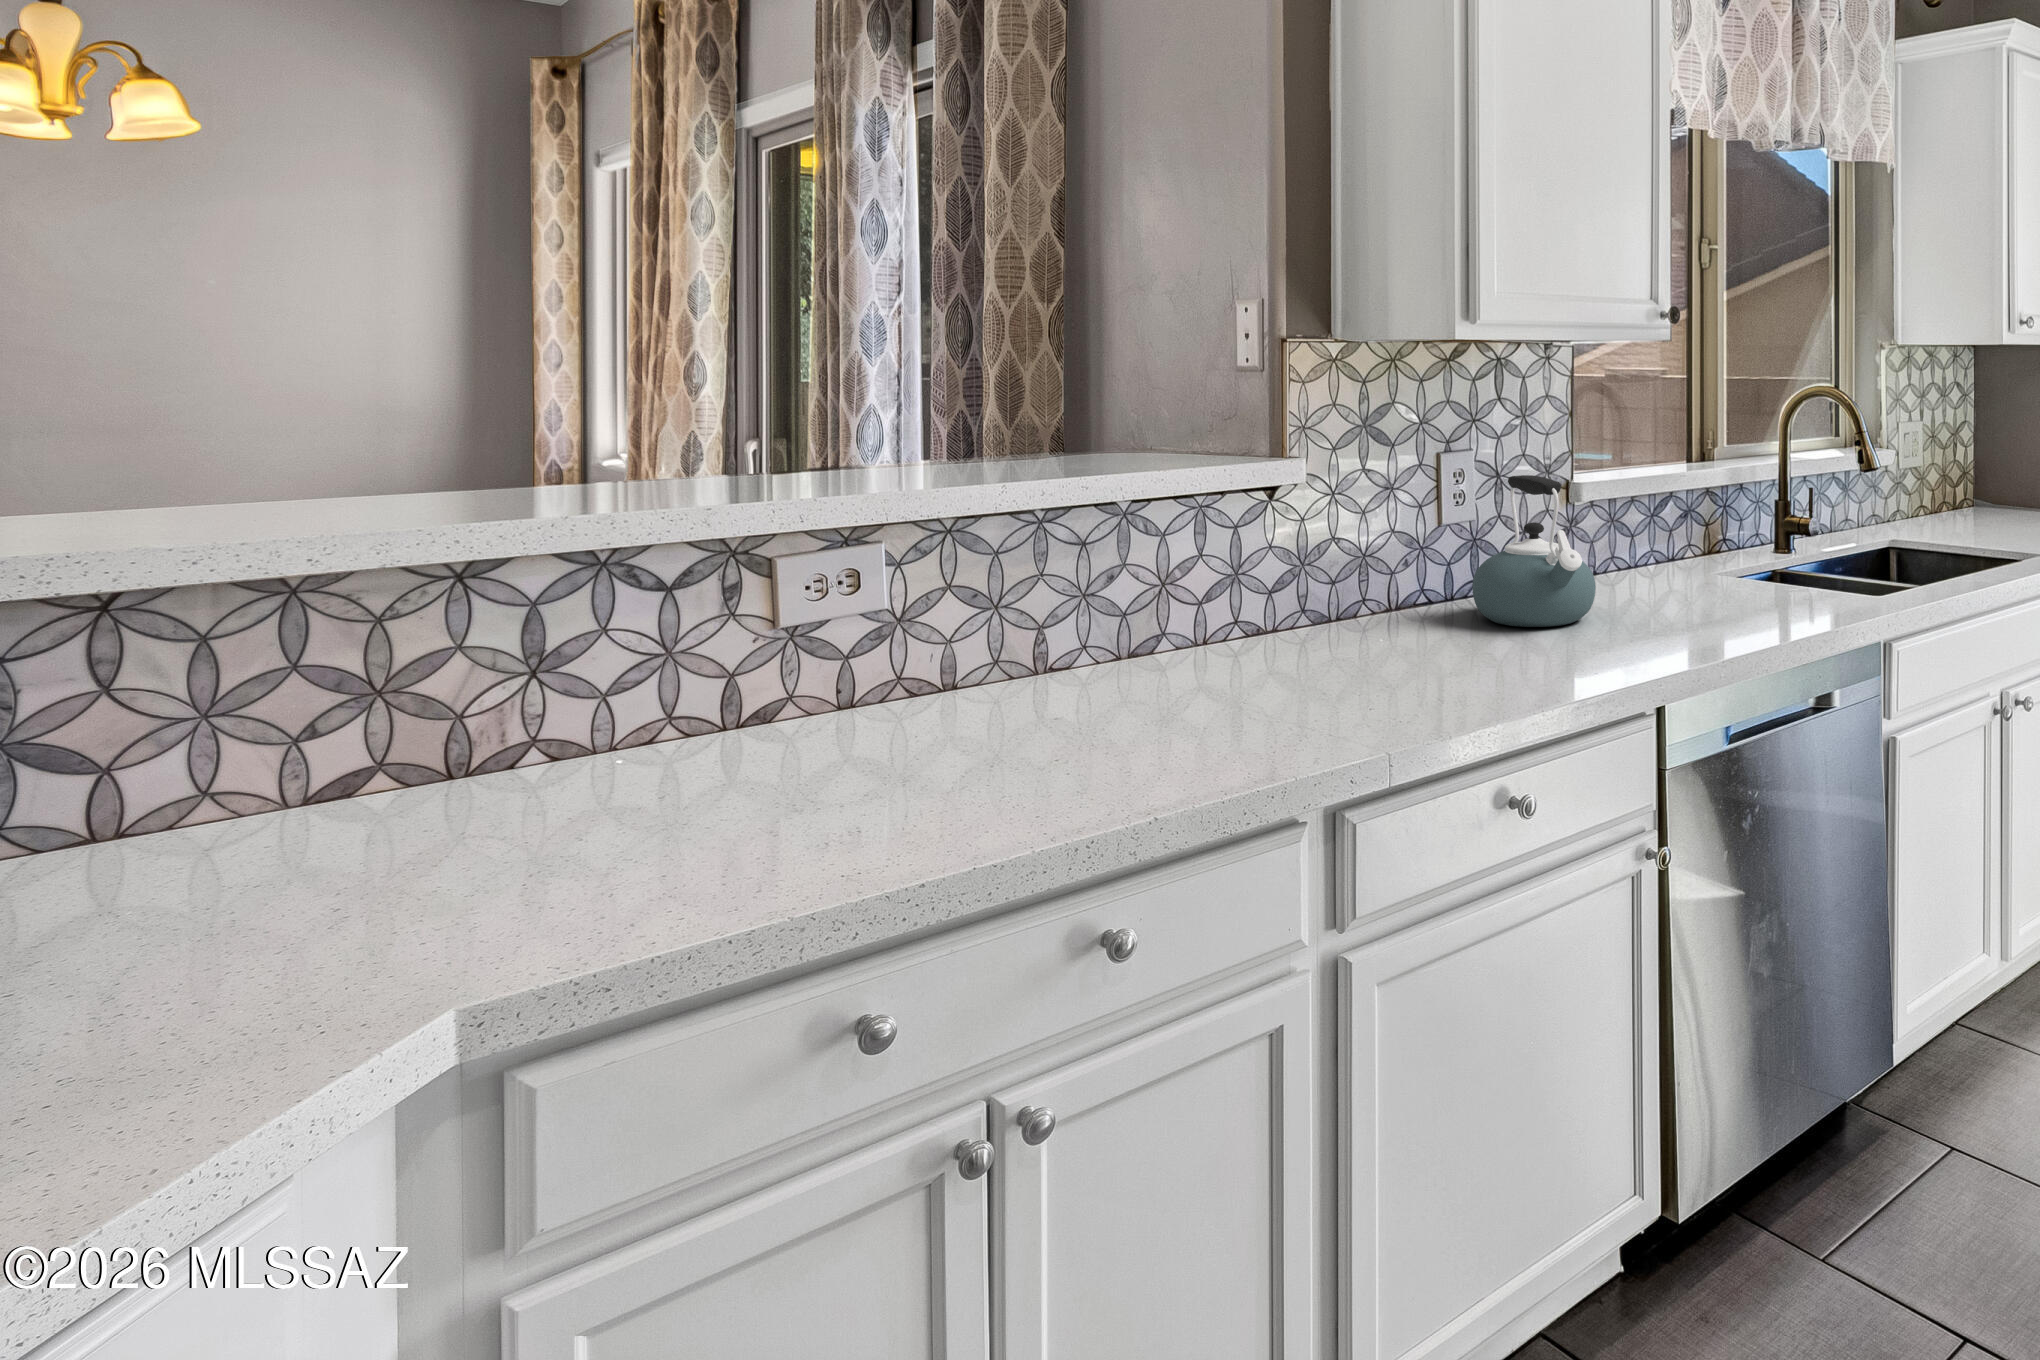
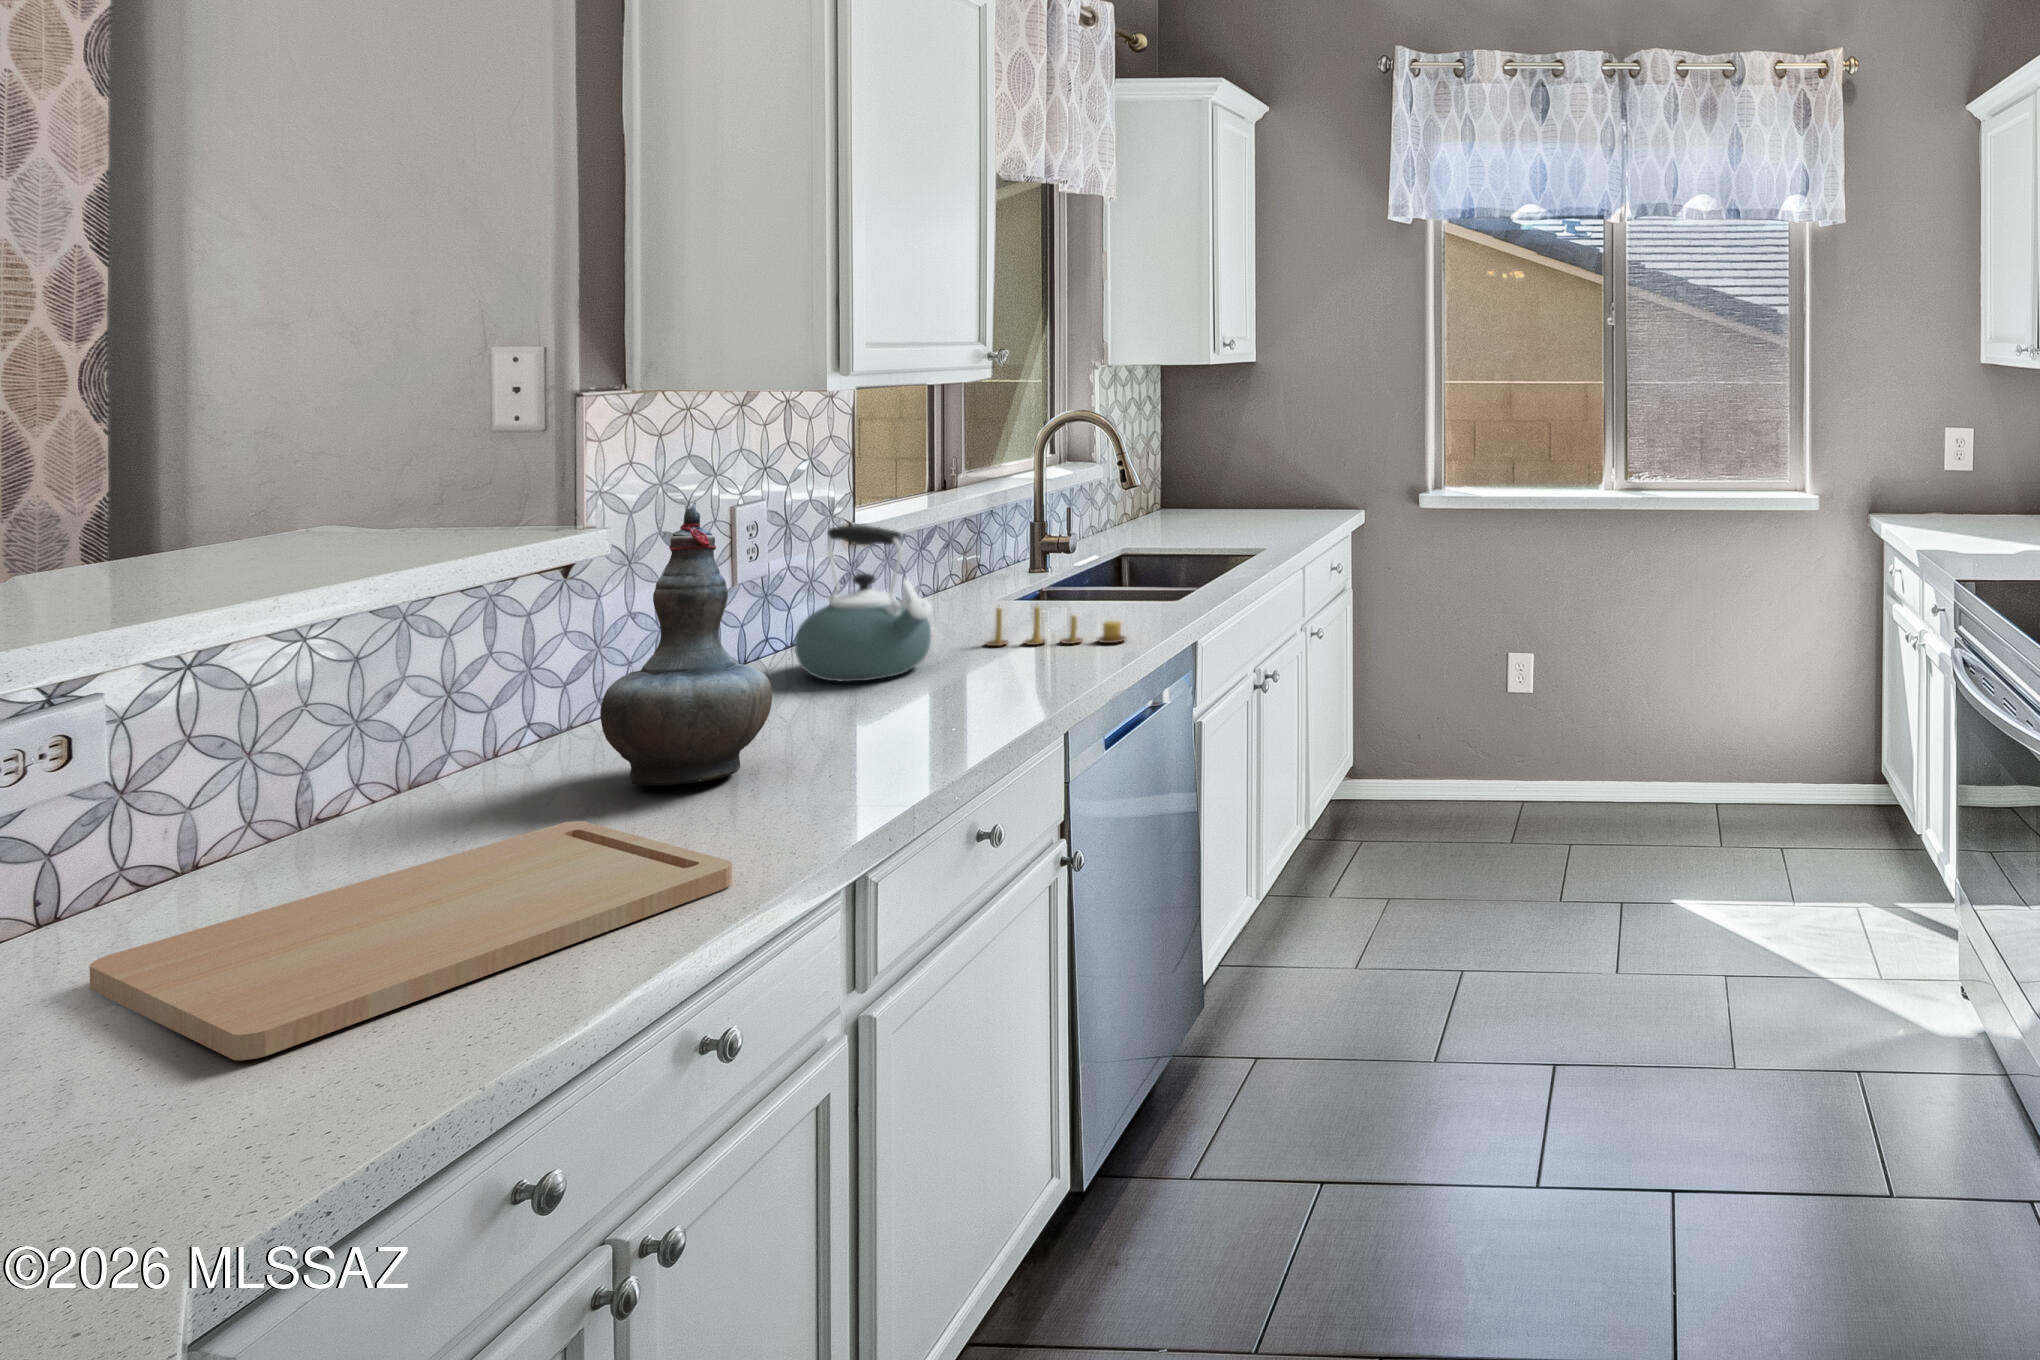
decorative vase: none [1232,429,1371,687] -> present [600,502,772,786]
candle: none [1661,568,1803,623] -> present [986,607,1126,646]
cutting board: none [806,700,1231,828] -> present [90,821,732,1060]

